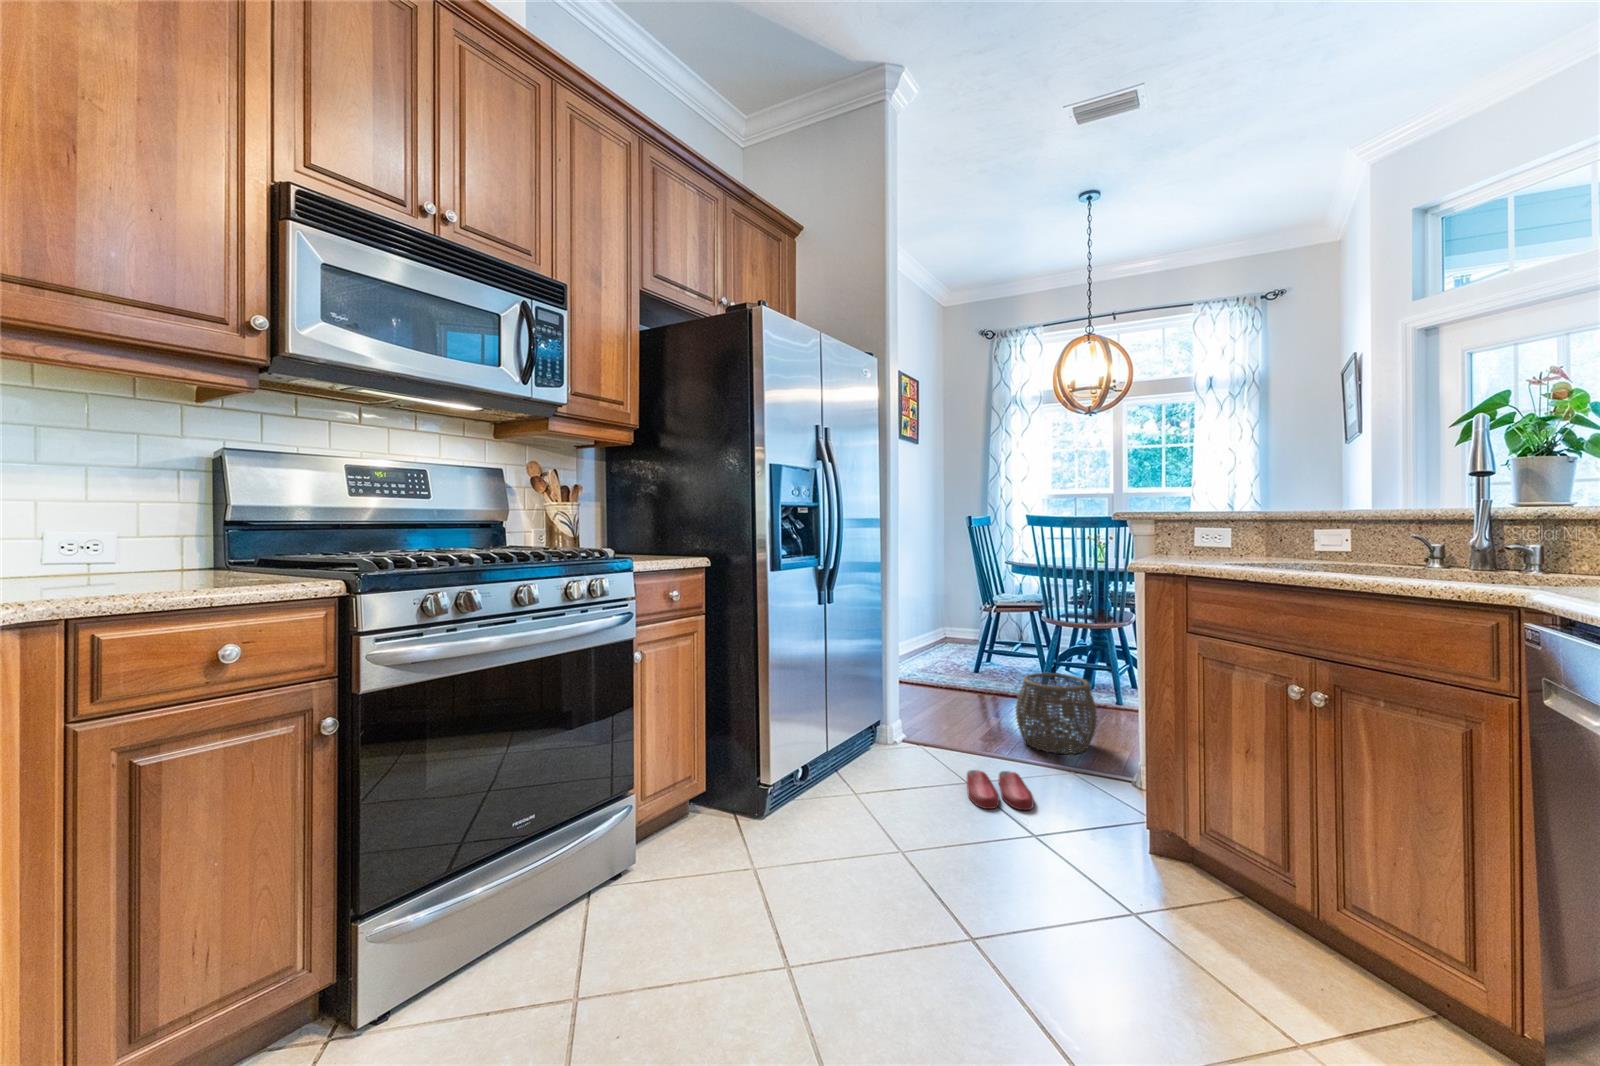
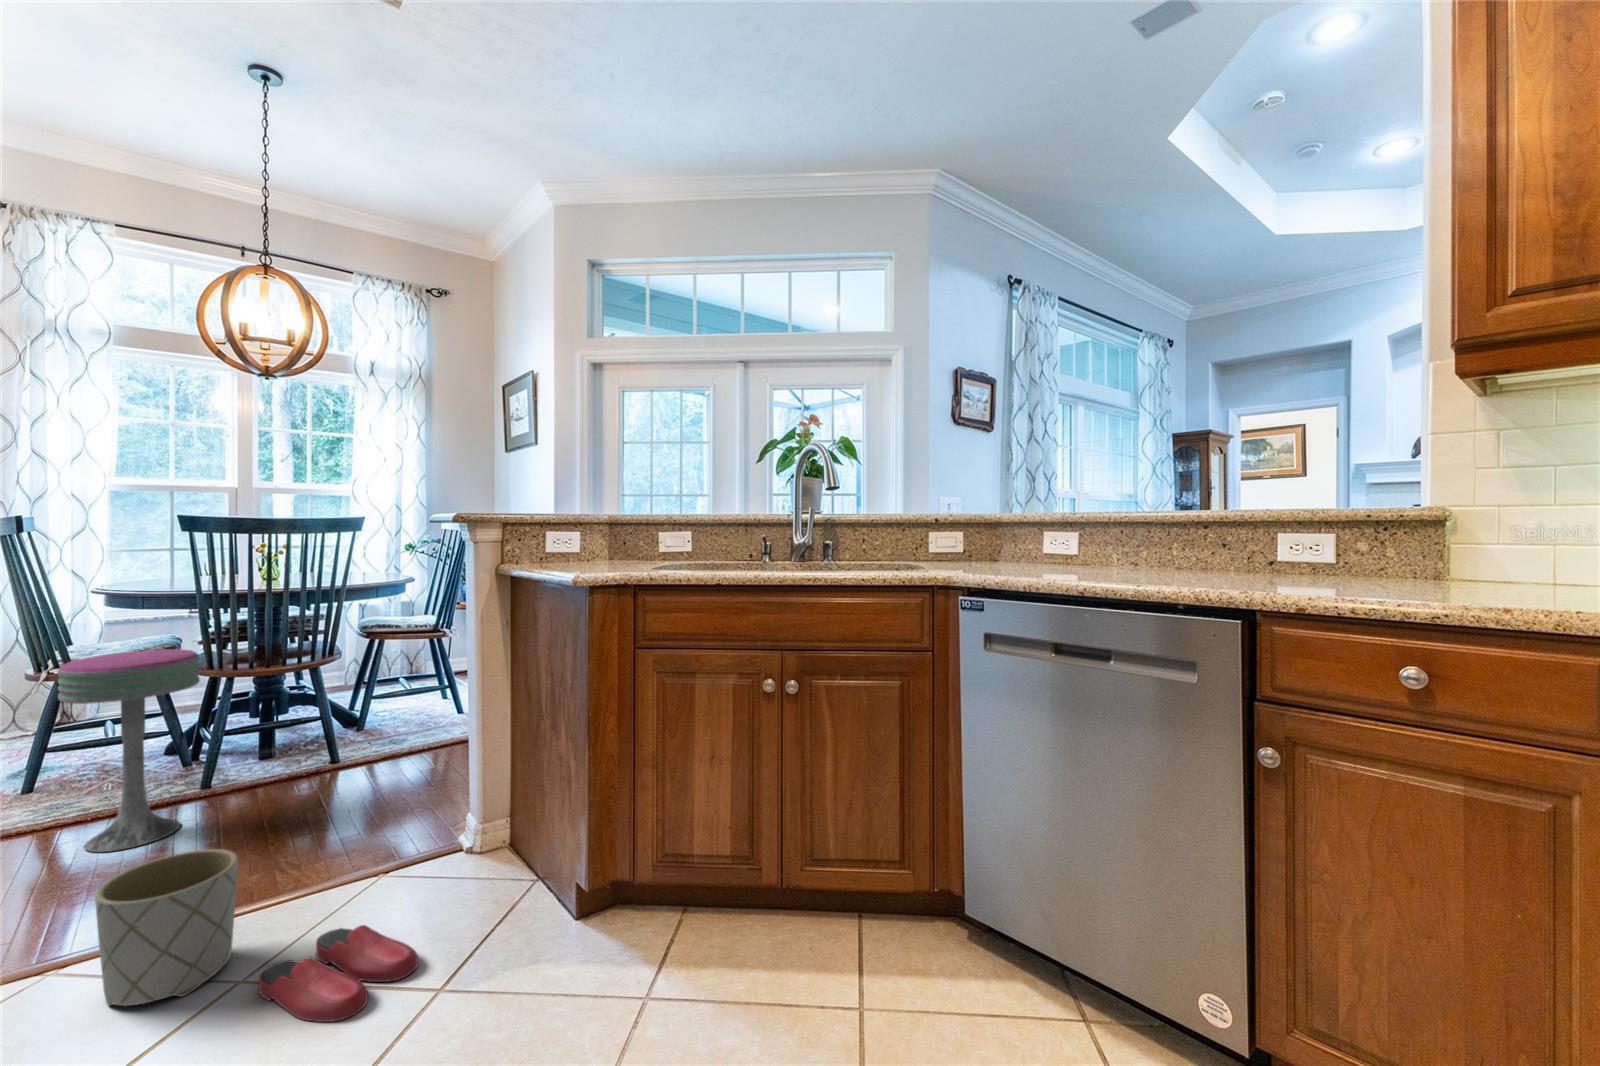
bar stool: none [966,595,1025,707] -> present [58,649,200,852]
woven basket: present [1016,673,1097,754] -> none [253,744,394,877]
planter: none [923,697,978,766] -> present [95,849,238,1006]

